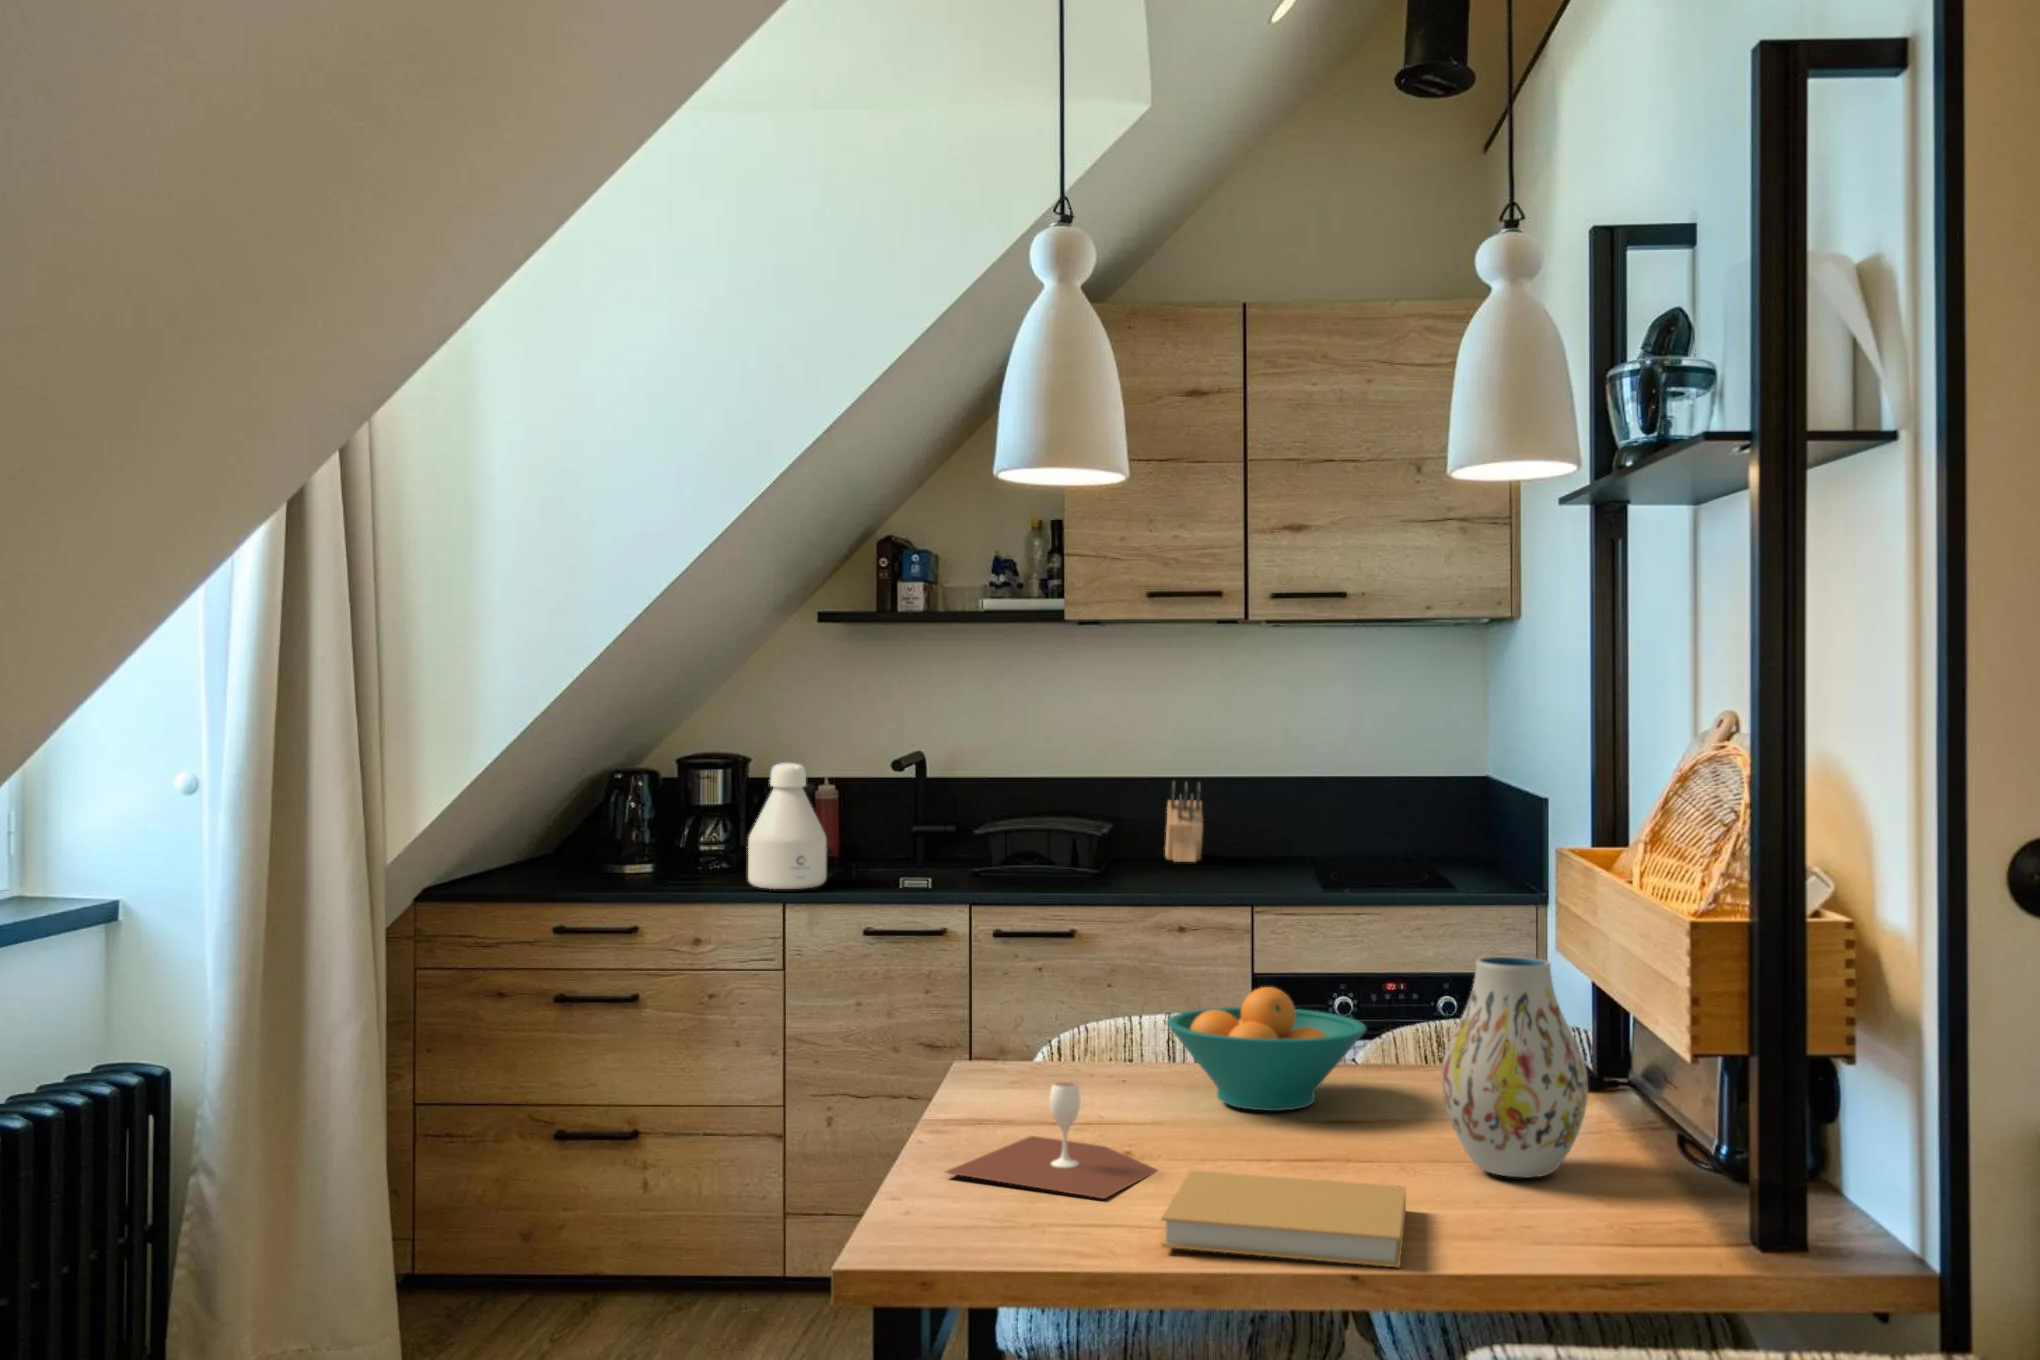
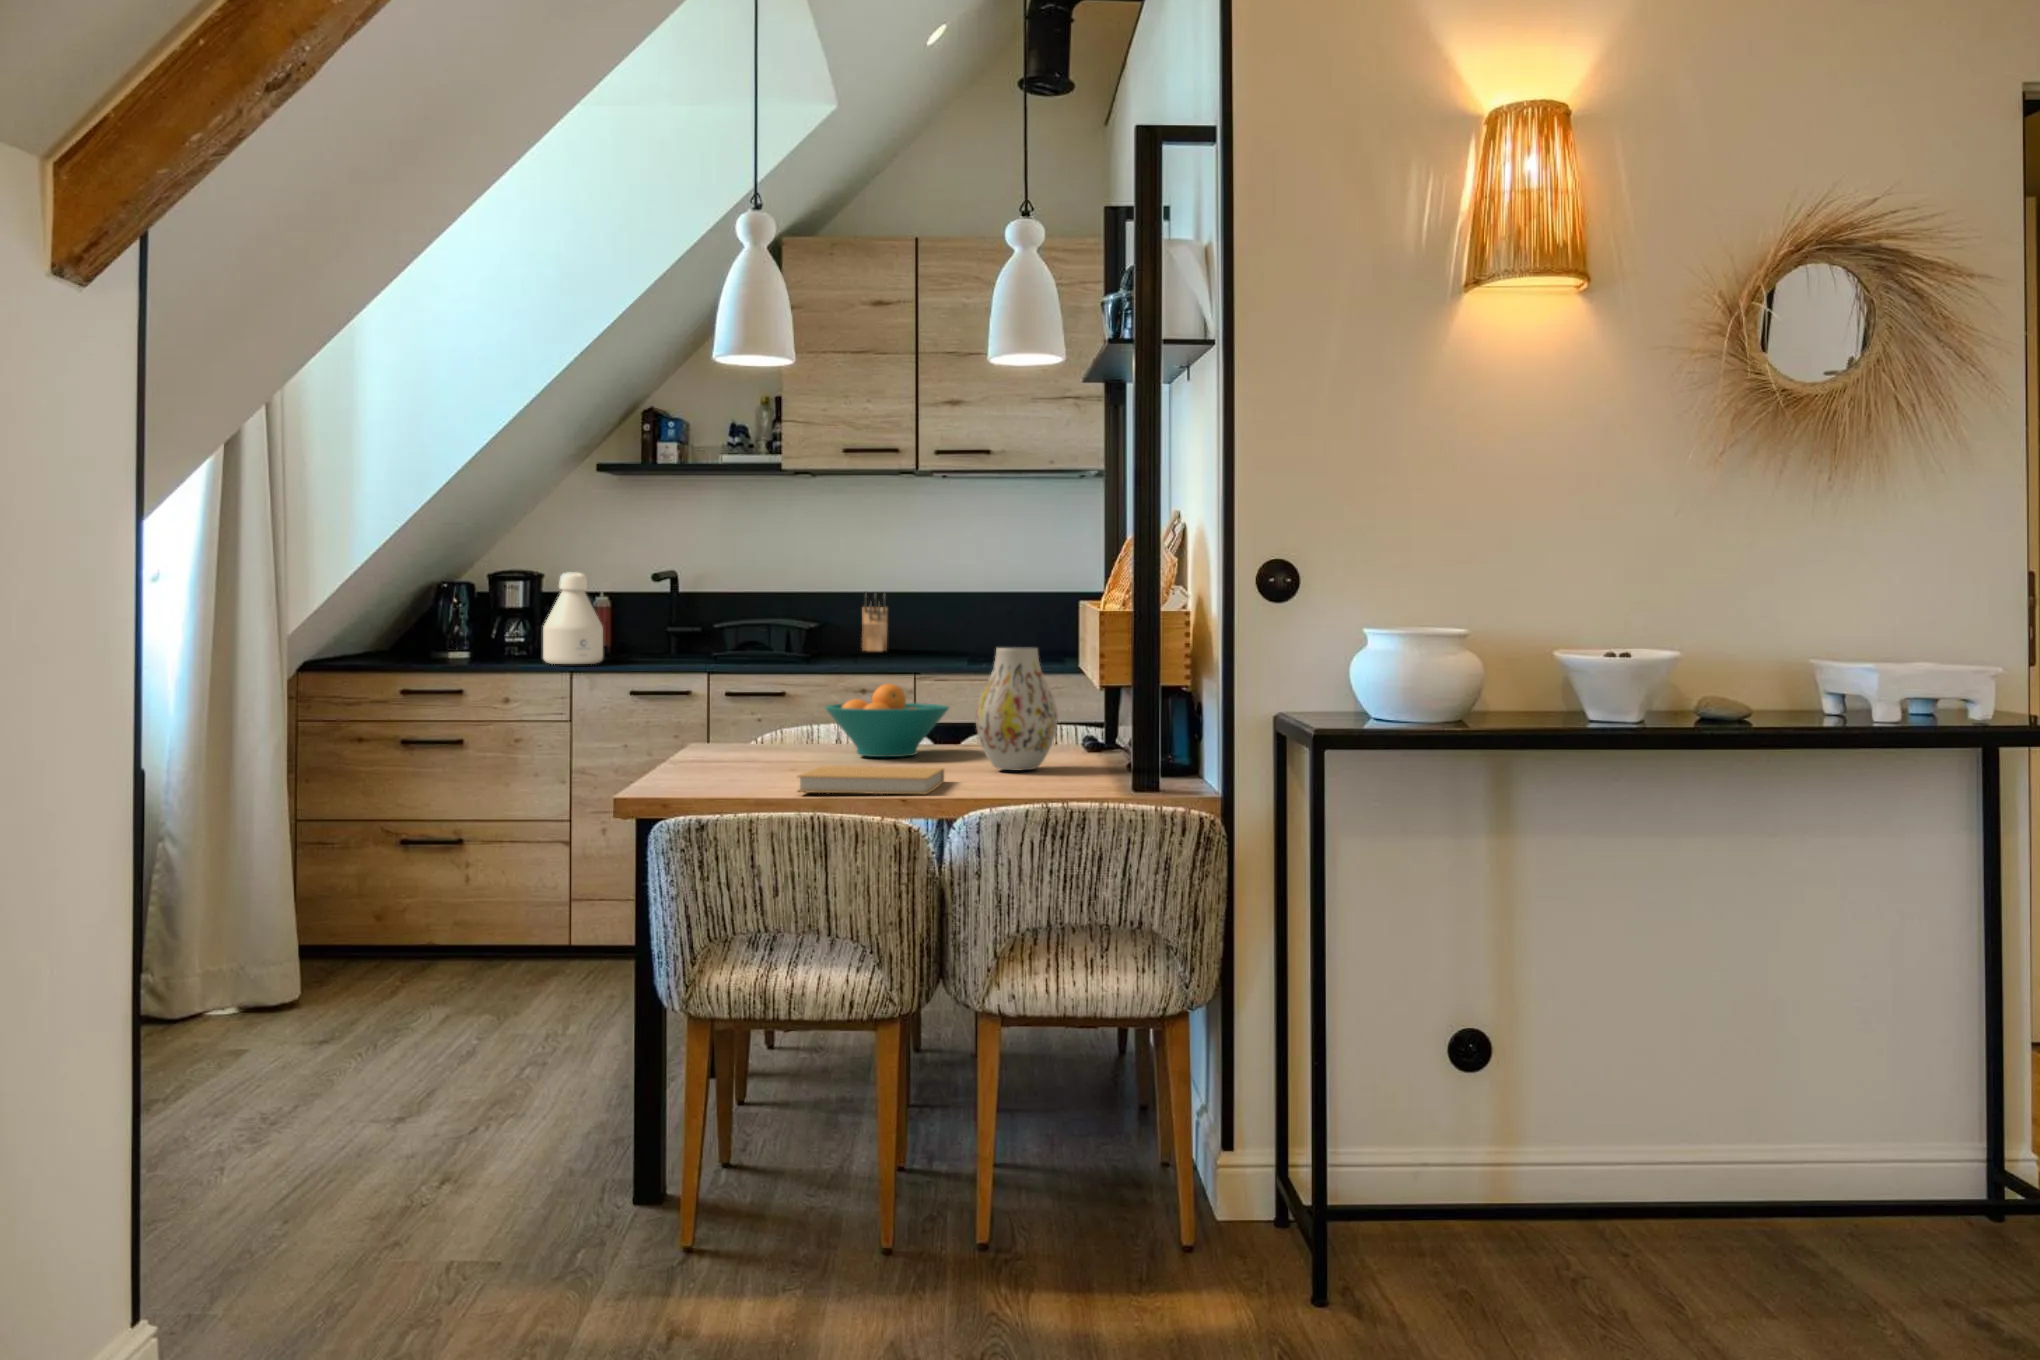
wine glass: present [946,1082,1157,1199] -> none [675,727,826,783]

